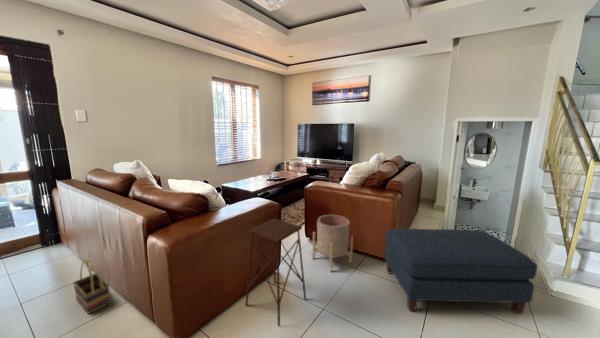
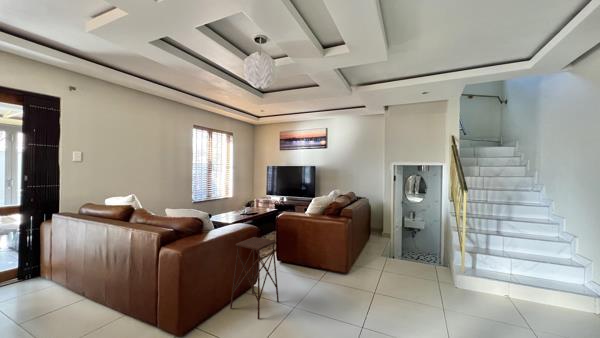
planter: present [312,215,353,272] -> none [283,238,315,284]
ottoman: present [385,229,537,313] -> none [339,244,437,303]
basket: present [73,258,111,314] -> none [76,275,112,323]

